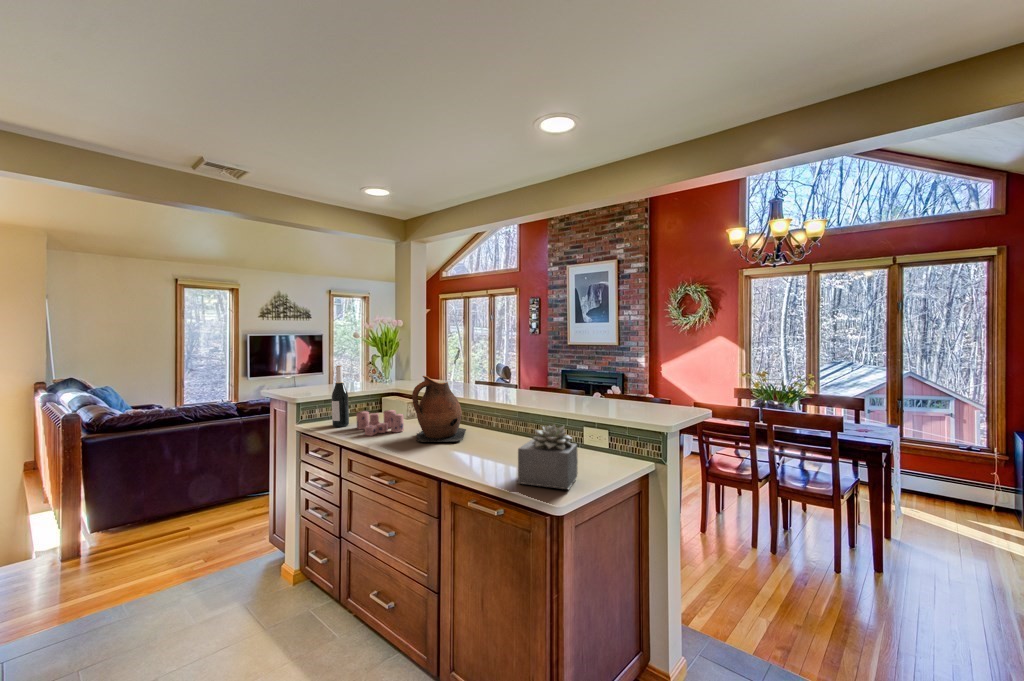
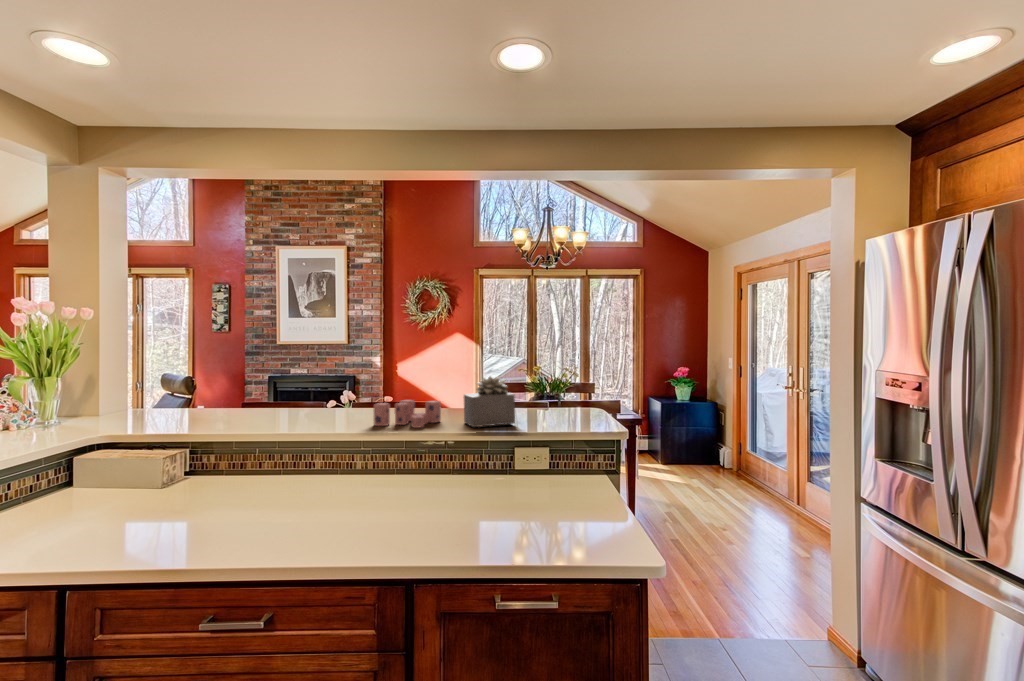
wine bottle: present [332,366,349,427] -> none [127,343,154,430]
ceramic pitcher: present [412,376,466,443] -> none [280,349,351,424]
candle: present [357,410,404,436] -> present [374,400,441,428]

